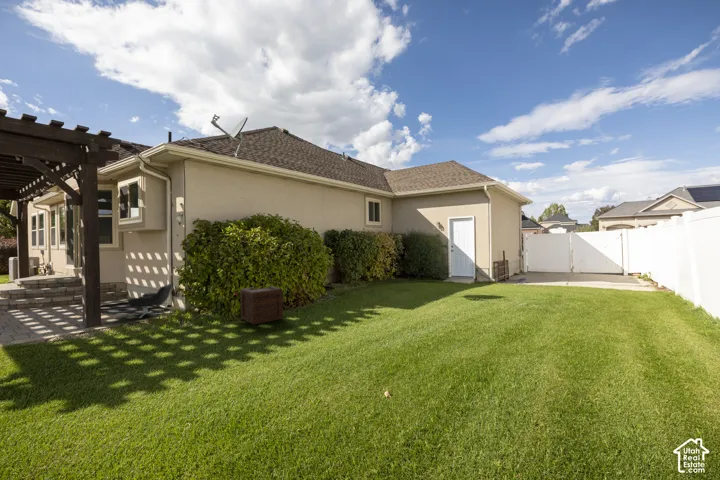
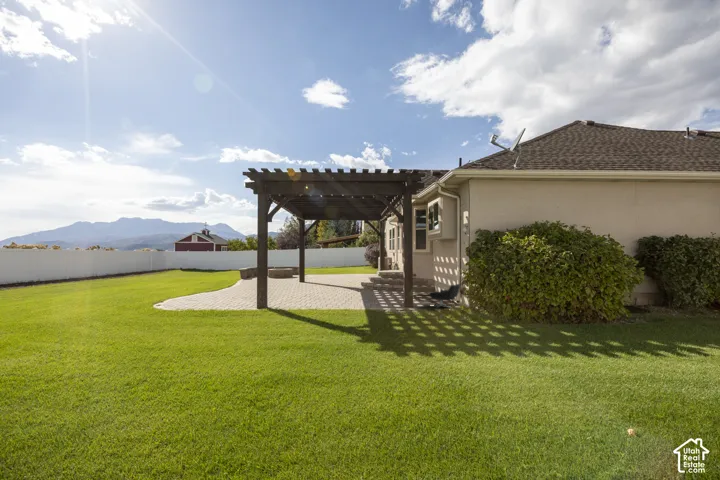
wooden crate: present [240,286,283,325] -> none [511,295,555,332]

